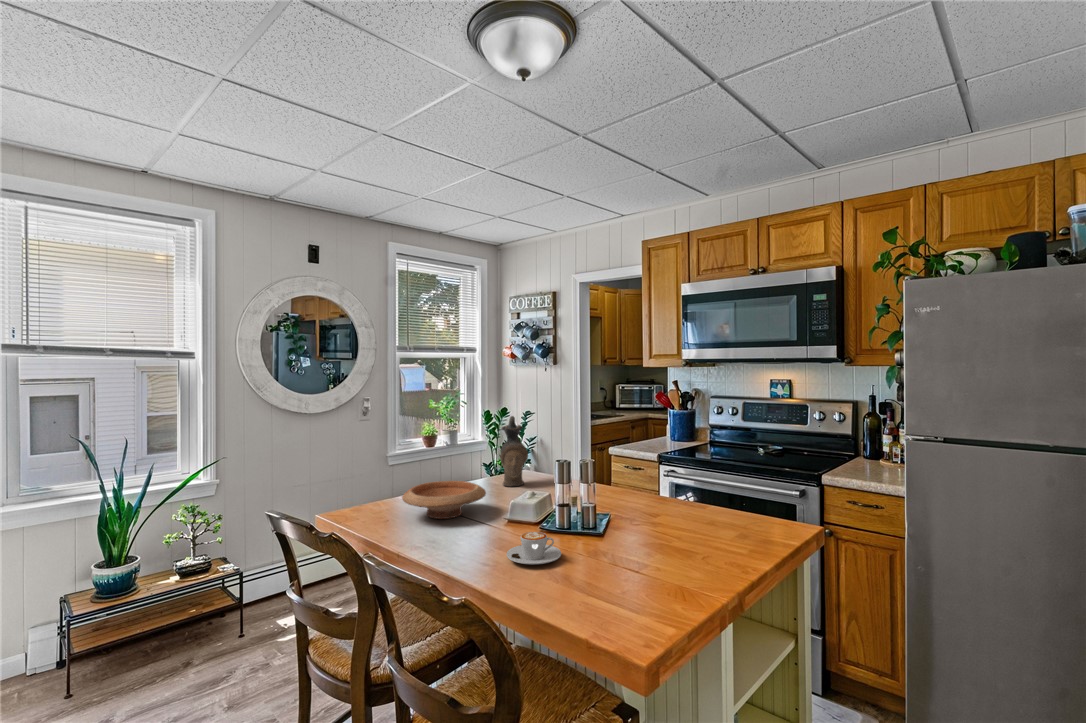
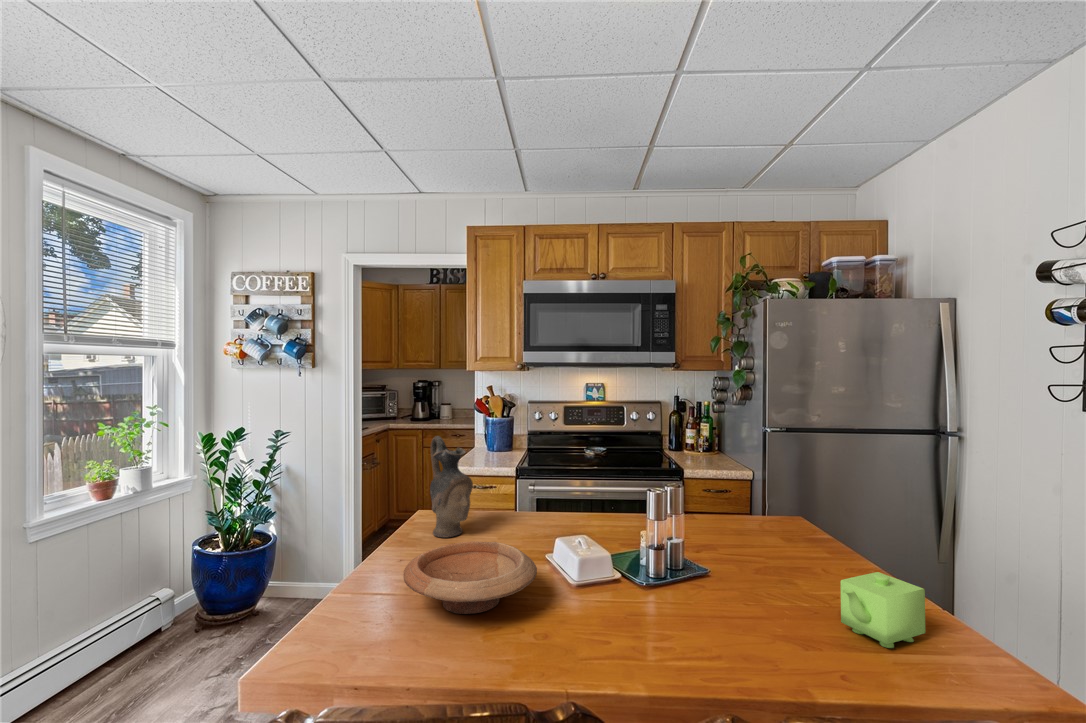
coffee cup: present [507,532,561,564] -> none [697,586,777,638]
teapot: none [560,540,634,598] -> present [841,572,925,648]

